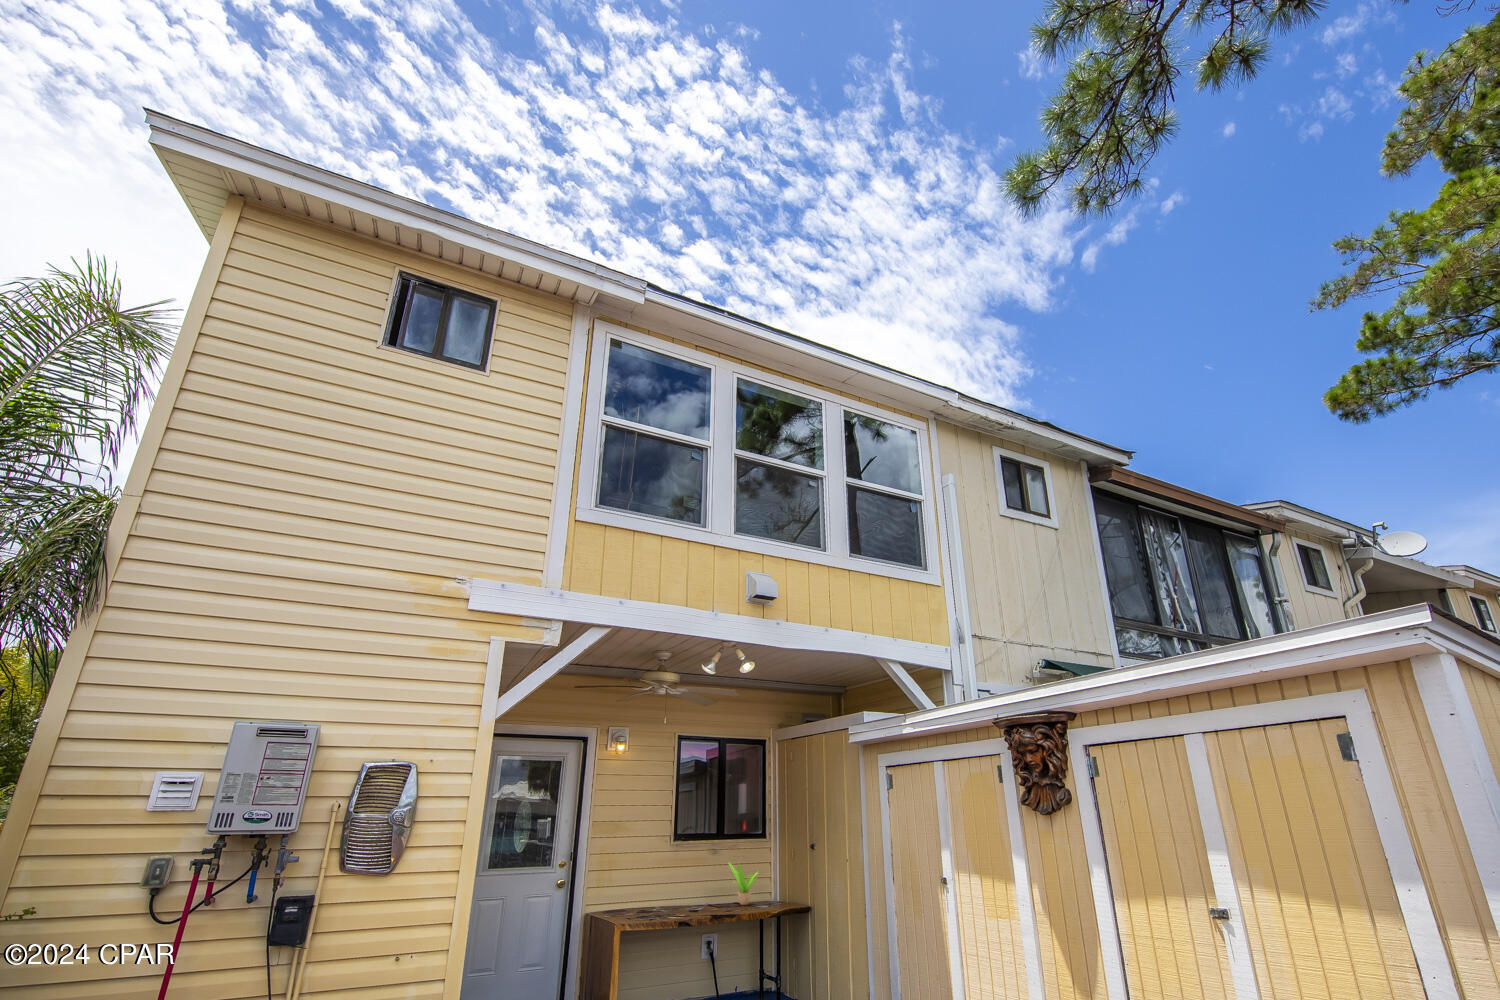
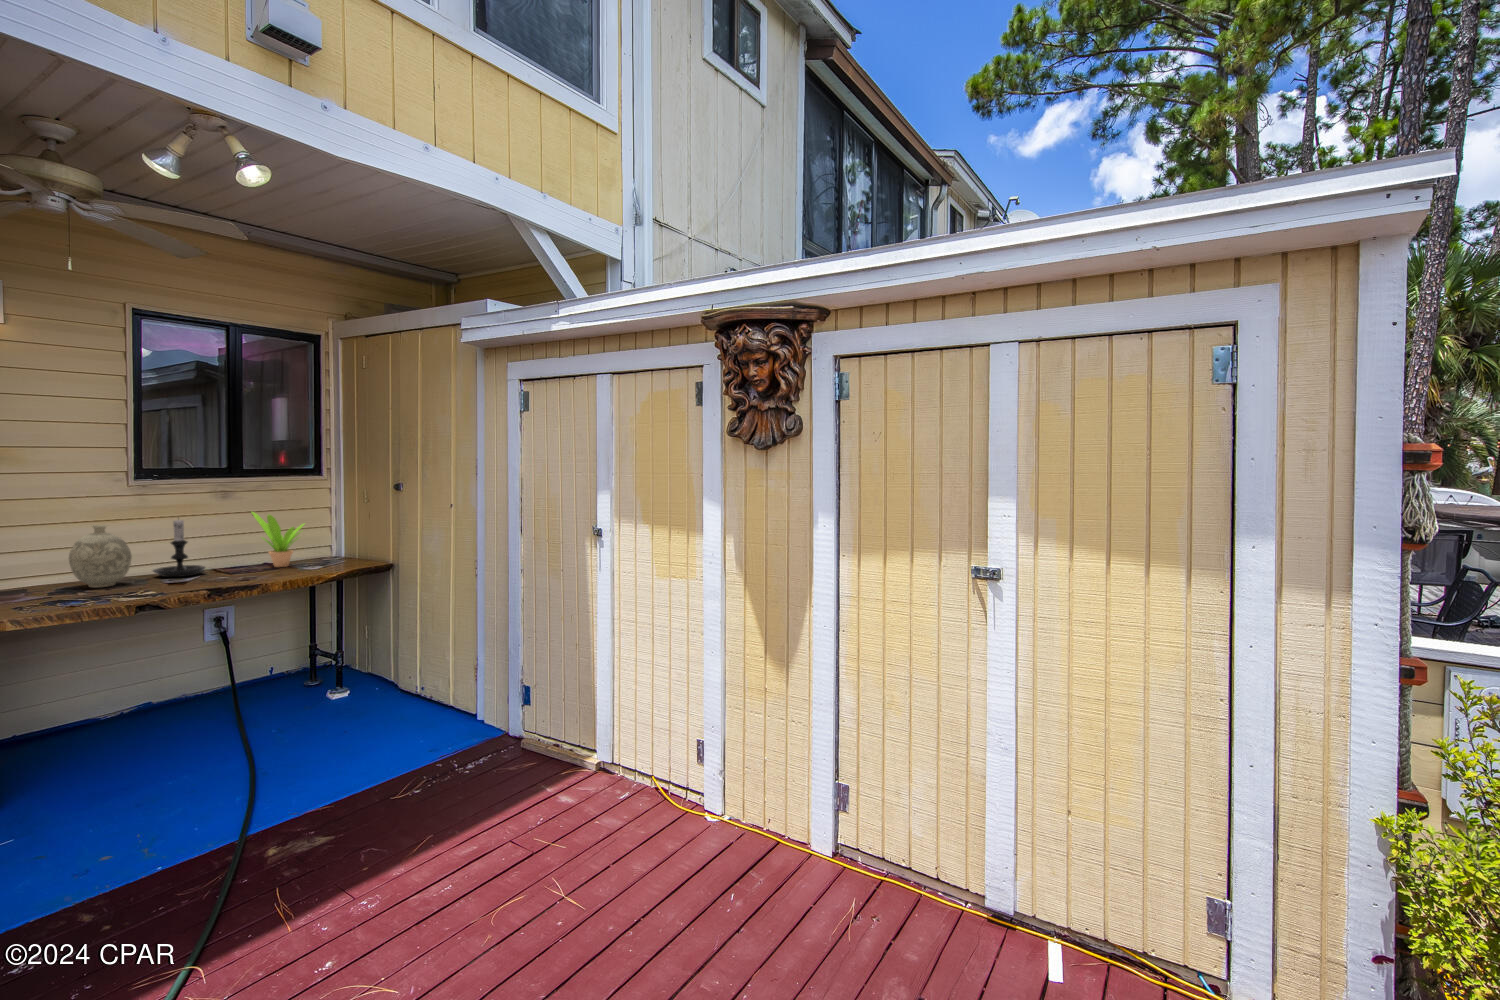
candle holder: none [675,864,703,907] -> present [153,520,205,577]
decorative vase: none [639,868,668,911] -> present [69,525,132,587]

